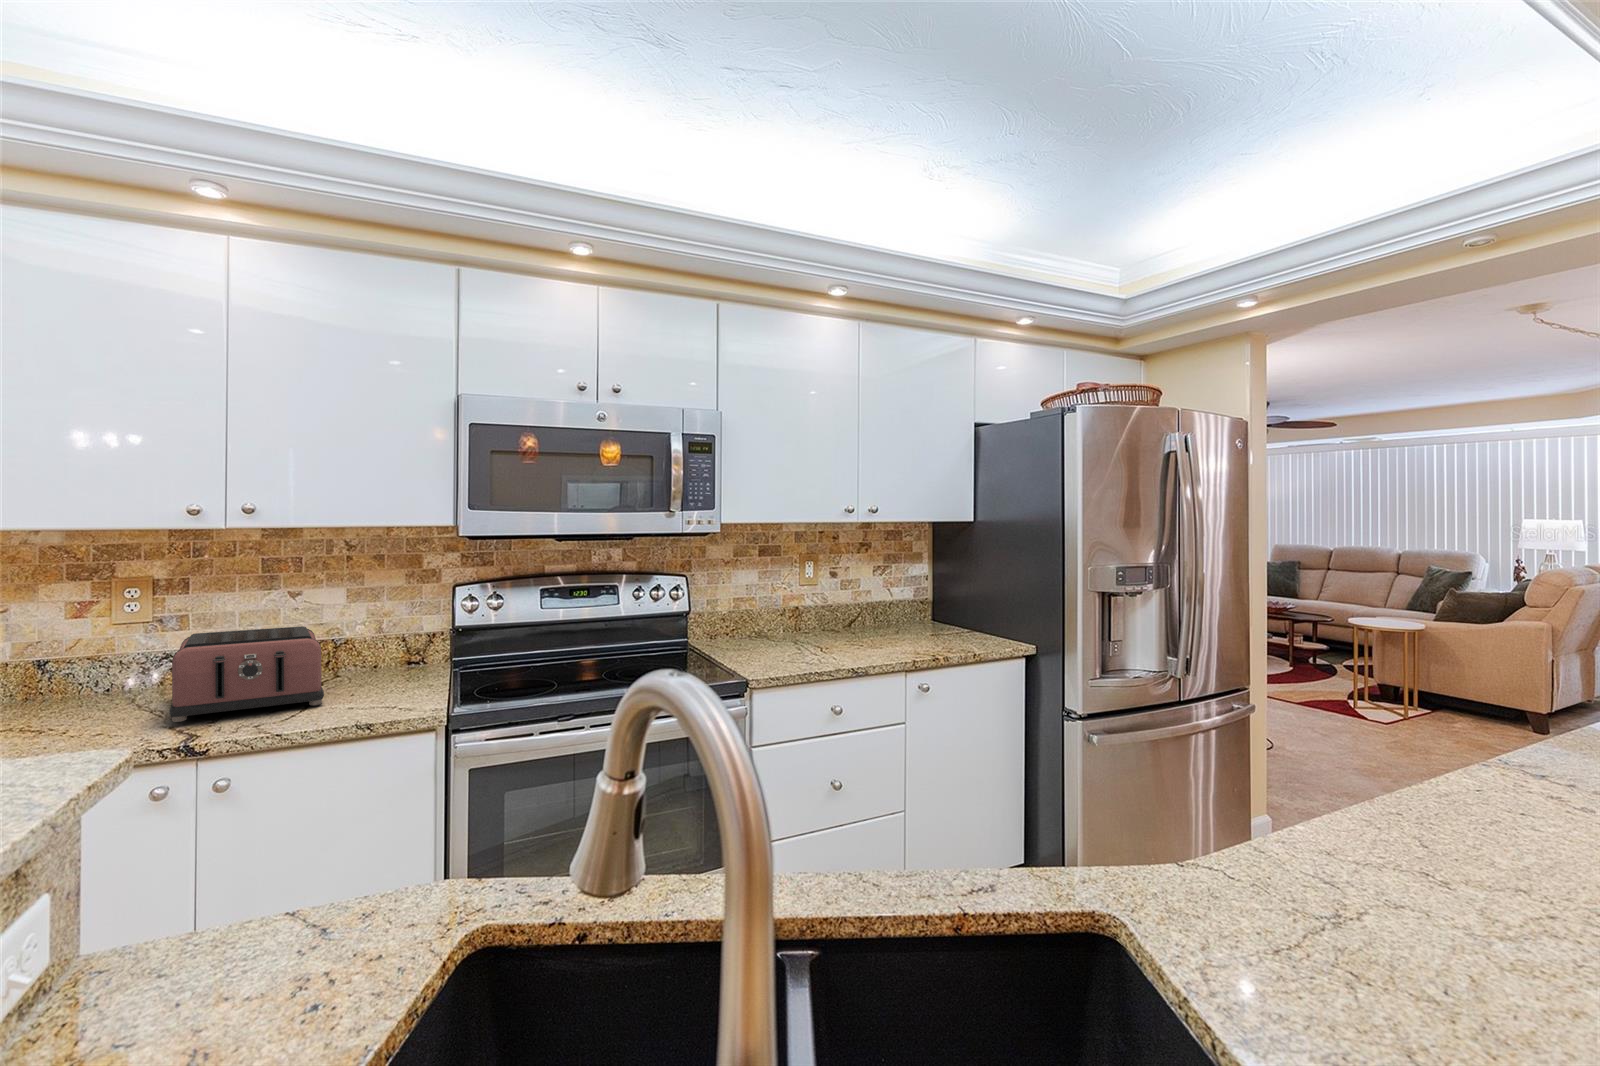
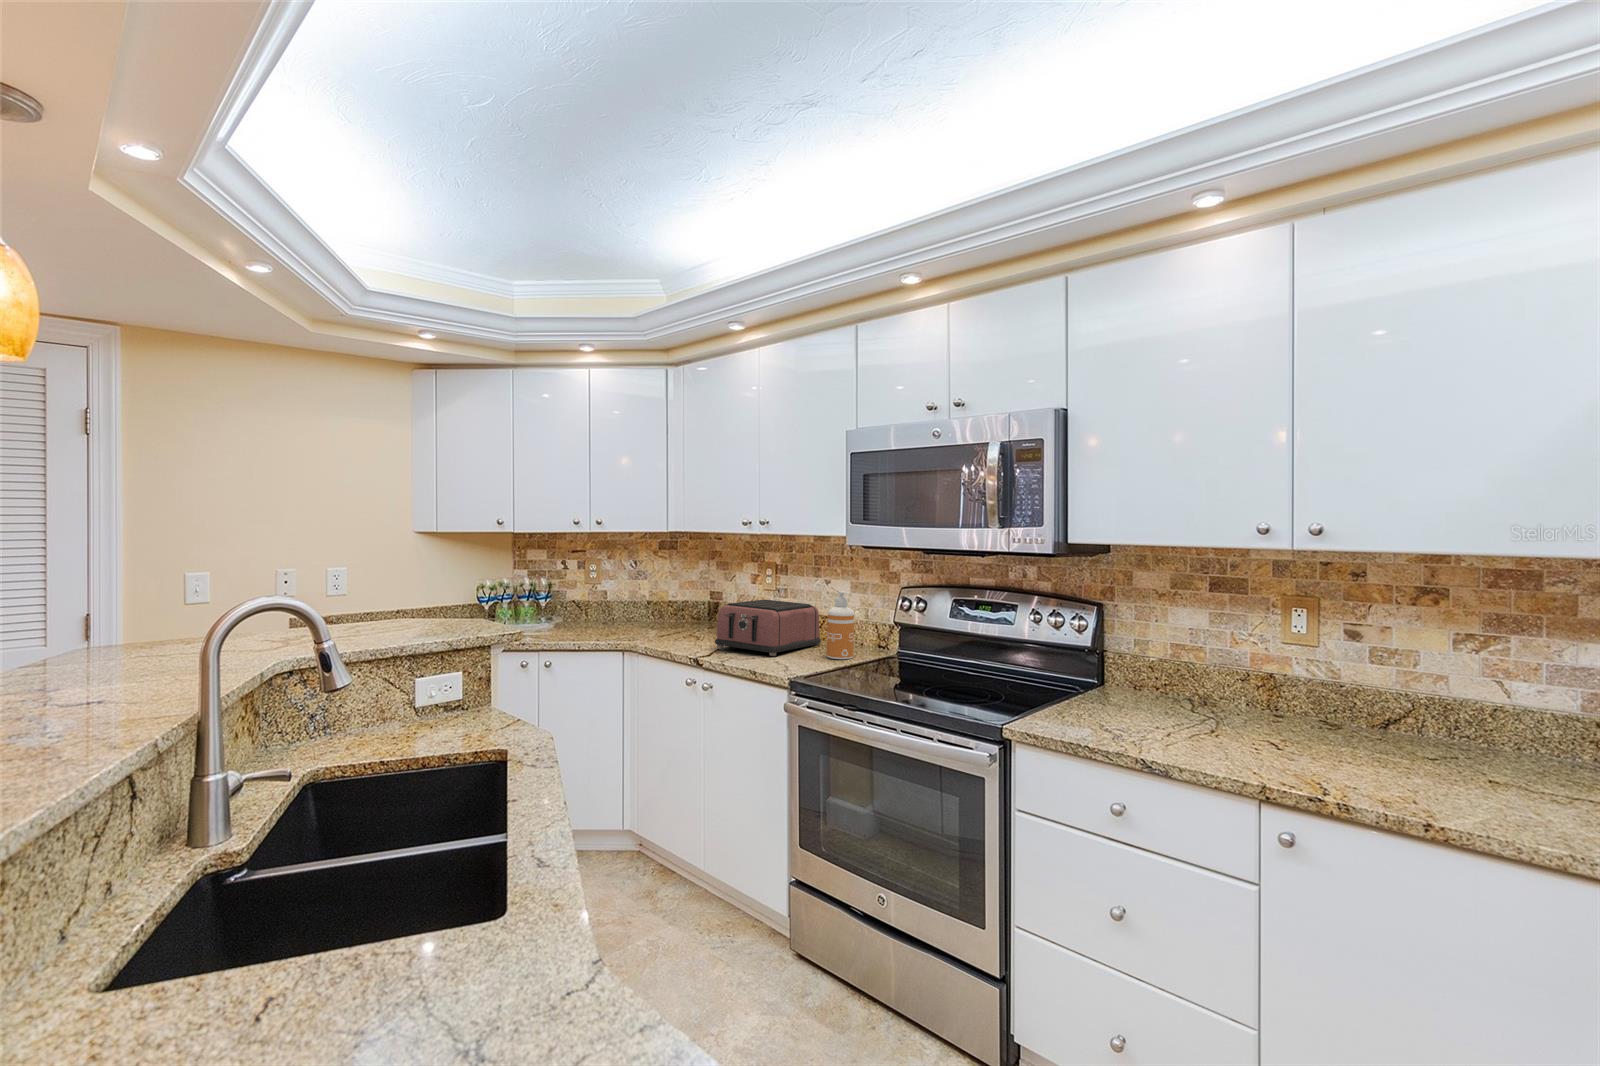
soap dispenser: none [389,597,428,686] -> present [827,591,854,659]

